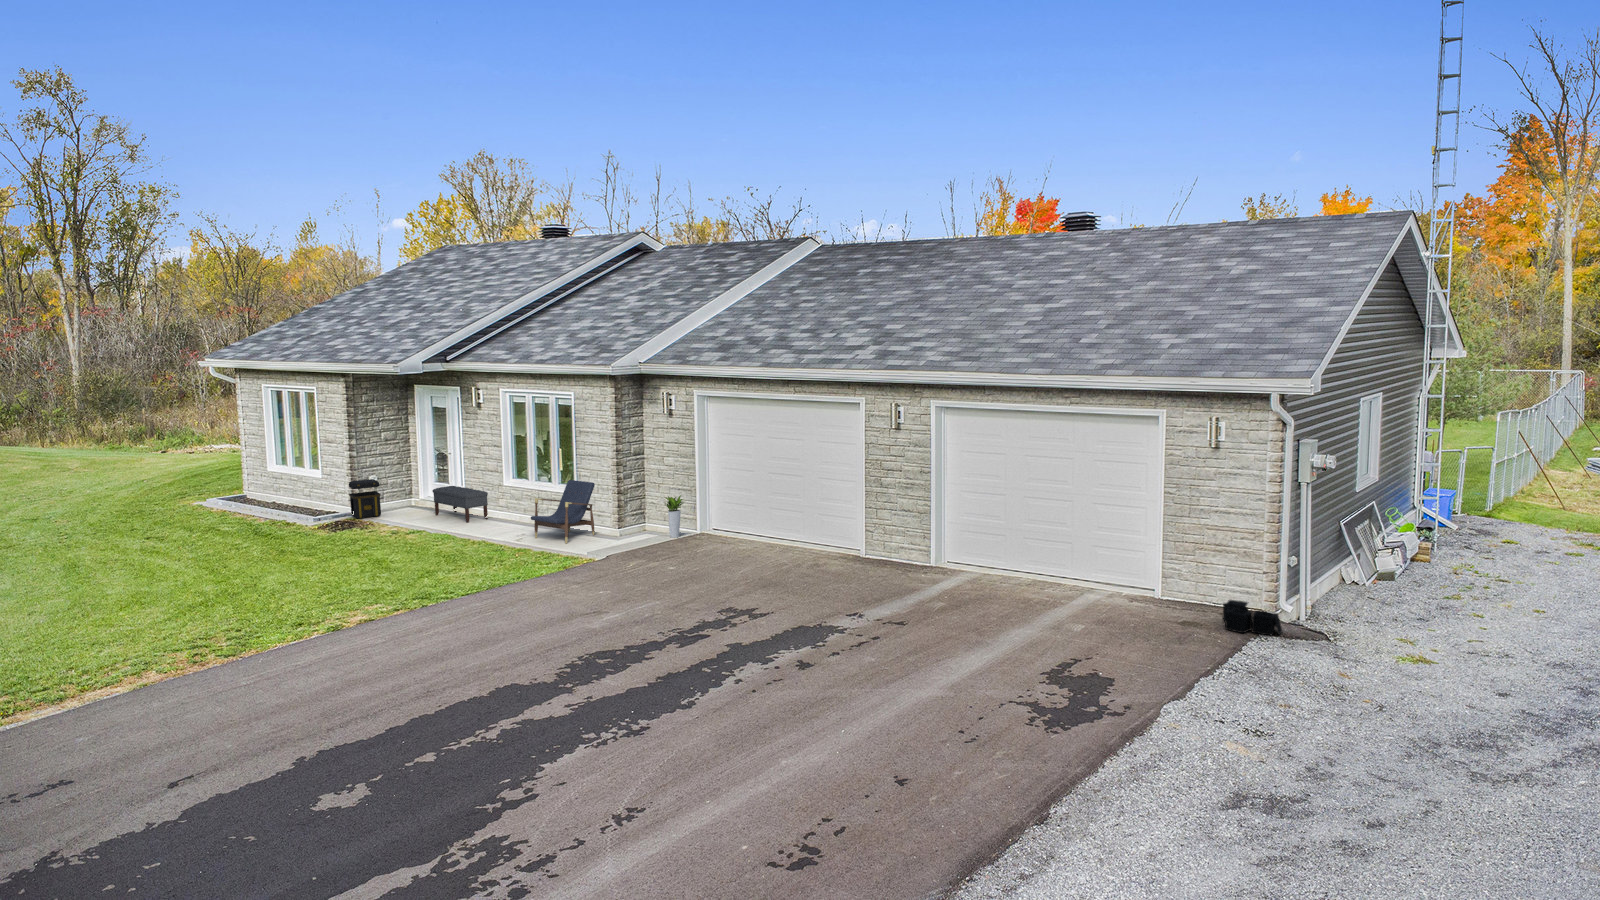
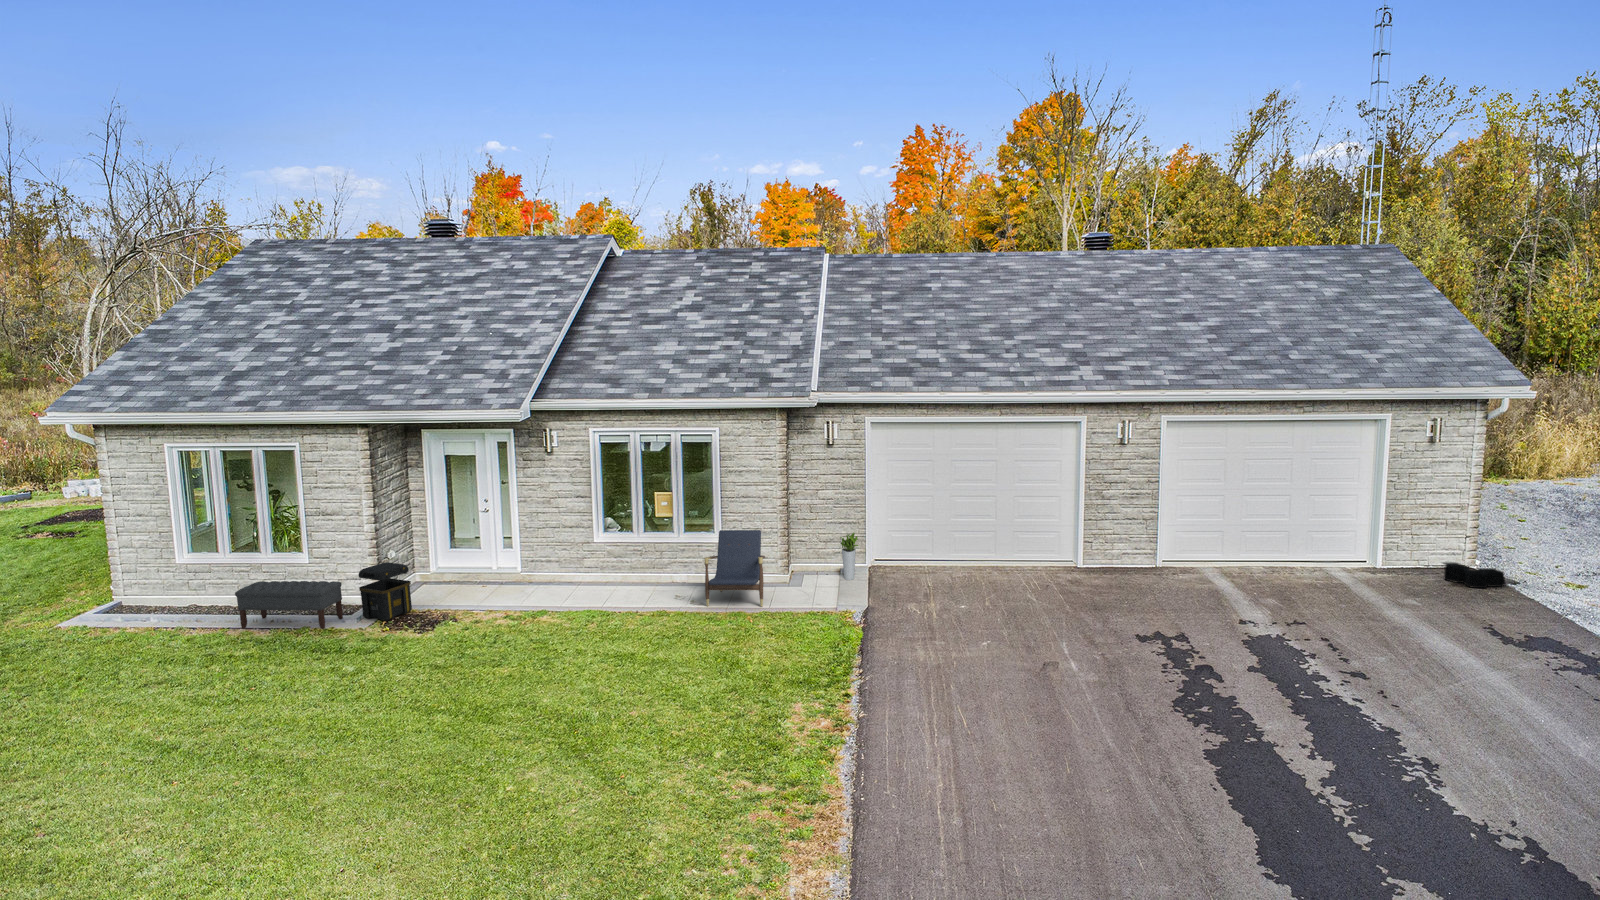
bench: present [432,486,488,522] -> present [235,581,343,629]

